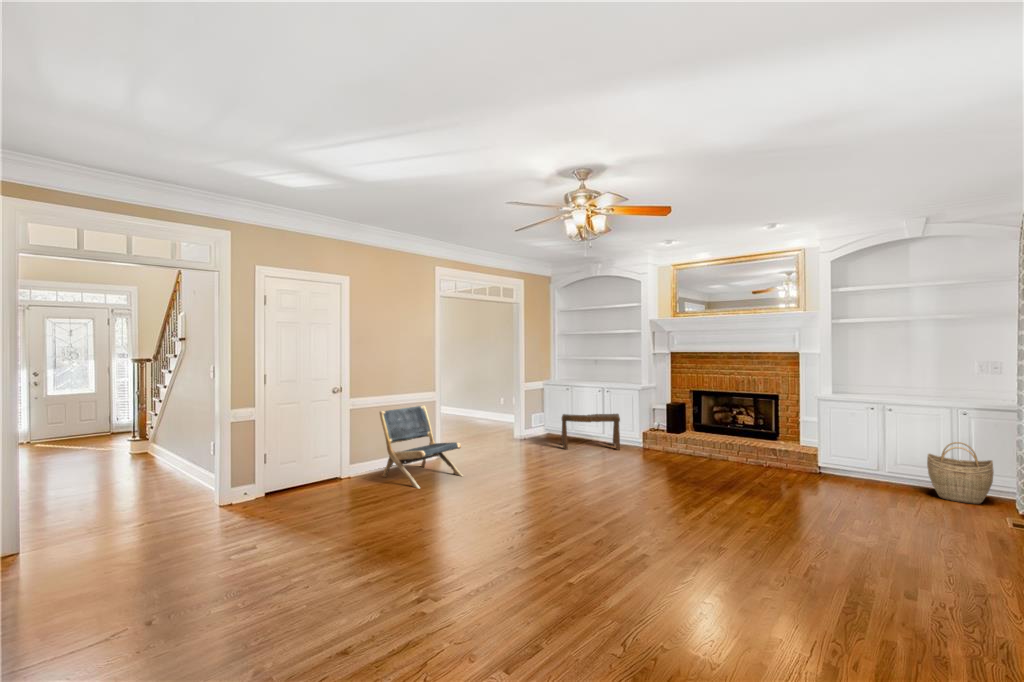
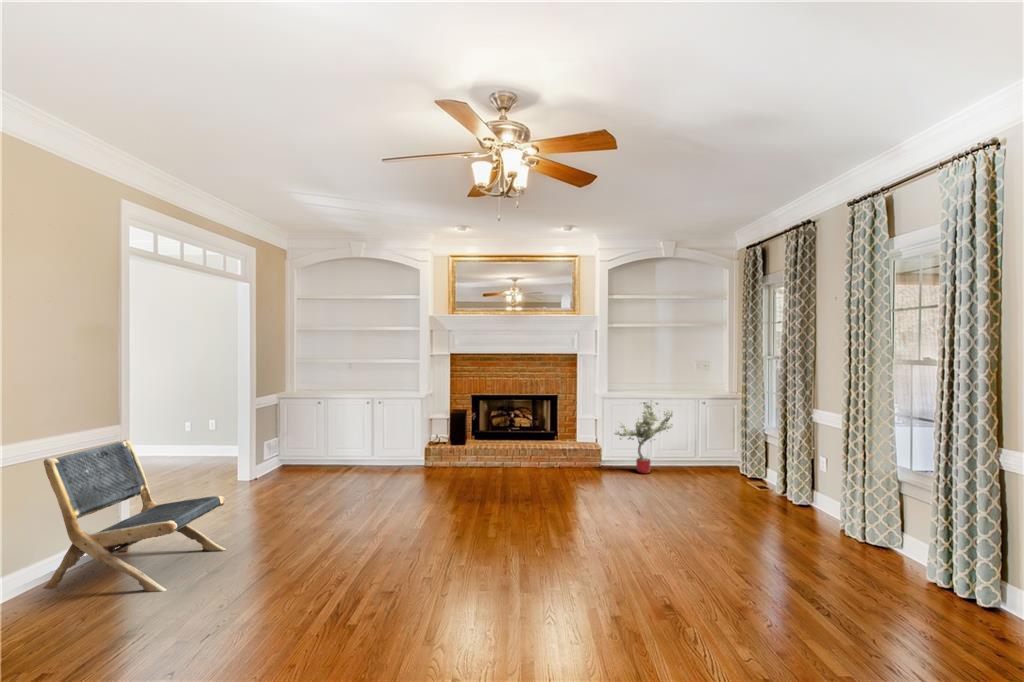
potted tree: none [822,407,902,487] -> present [615,402,673,474]
bench: present [561,414,620,450] -> none [320,428,404,482]
woven basket: present [927,442,994,504] -> none [687,426,729,474]

